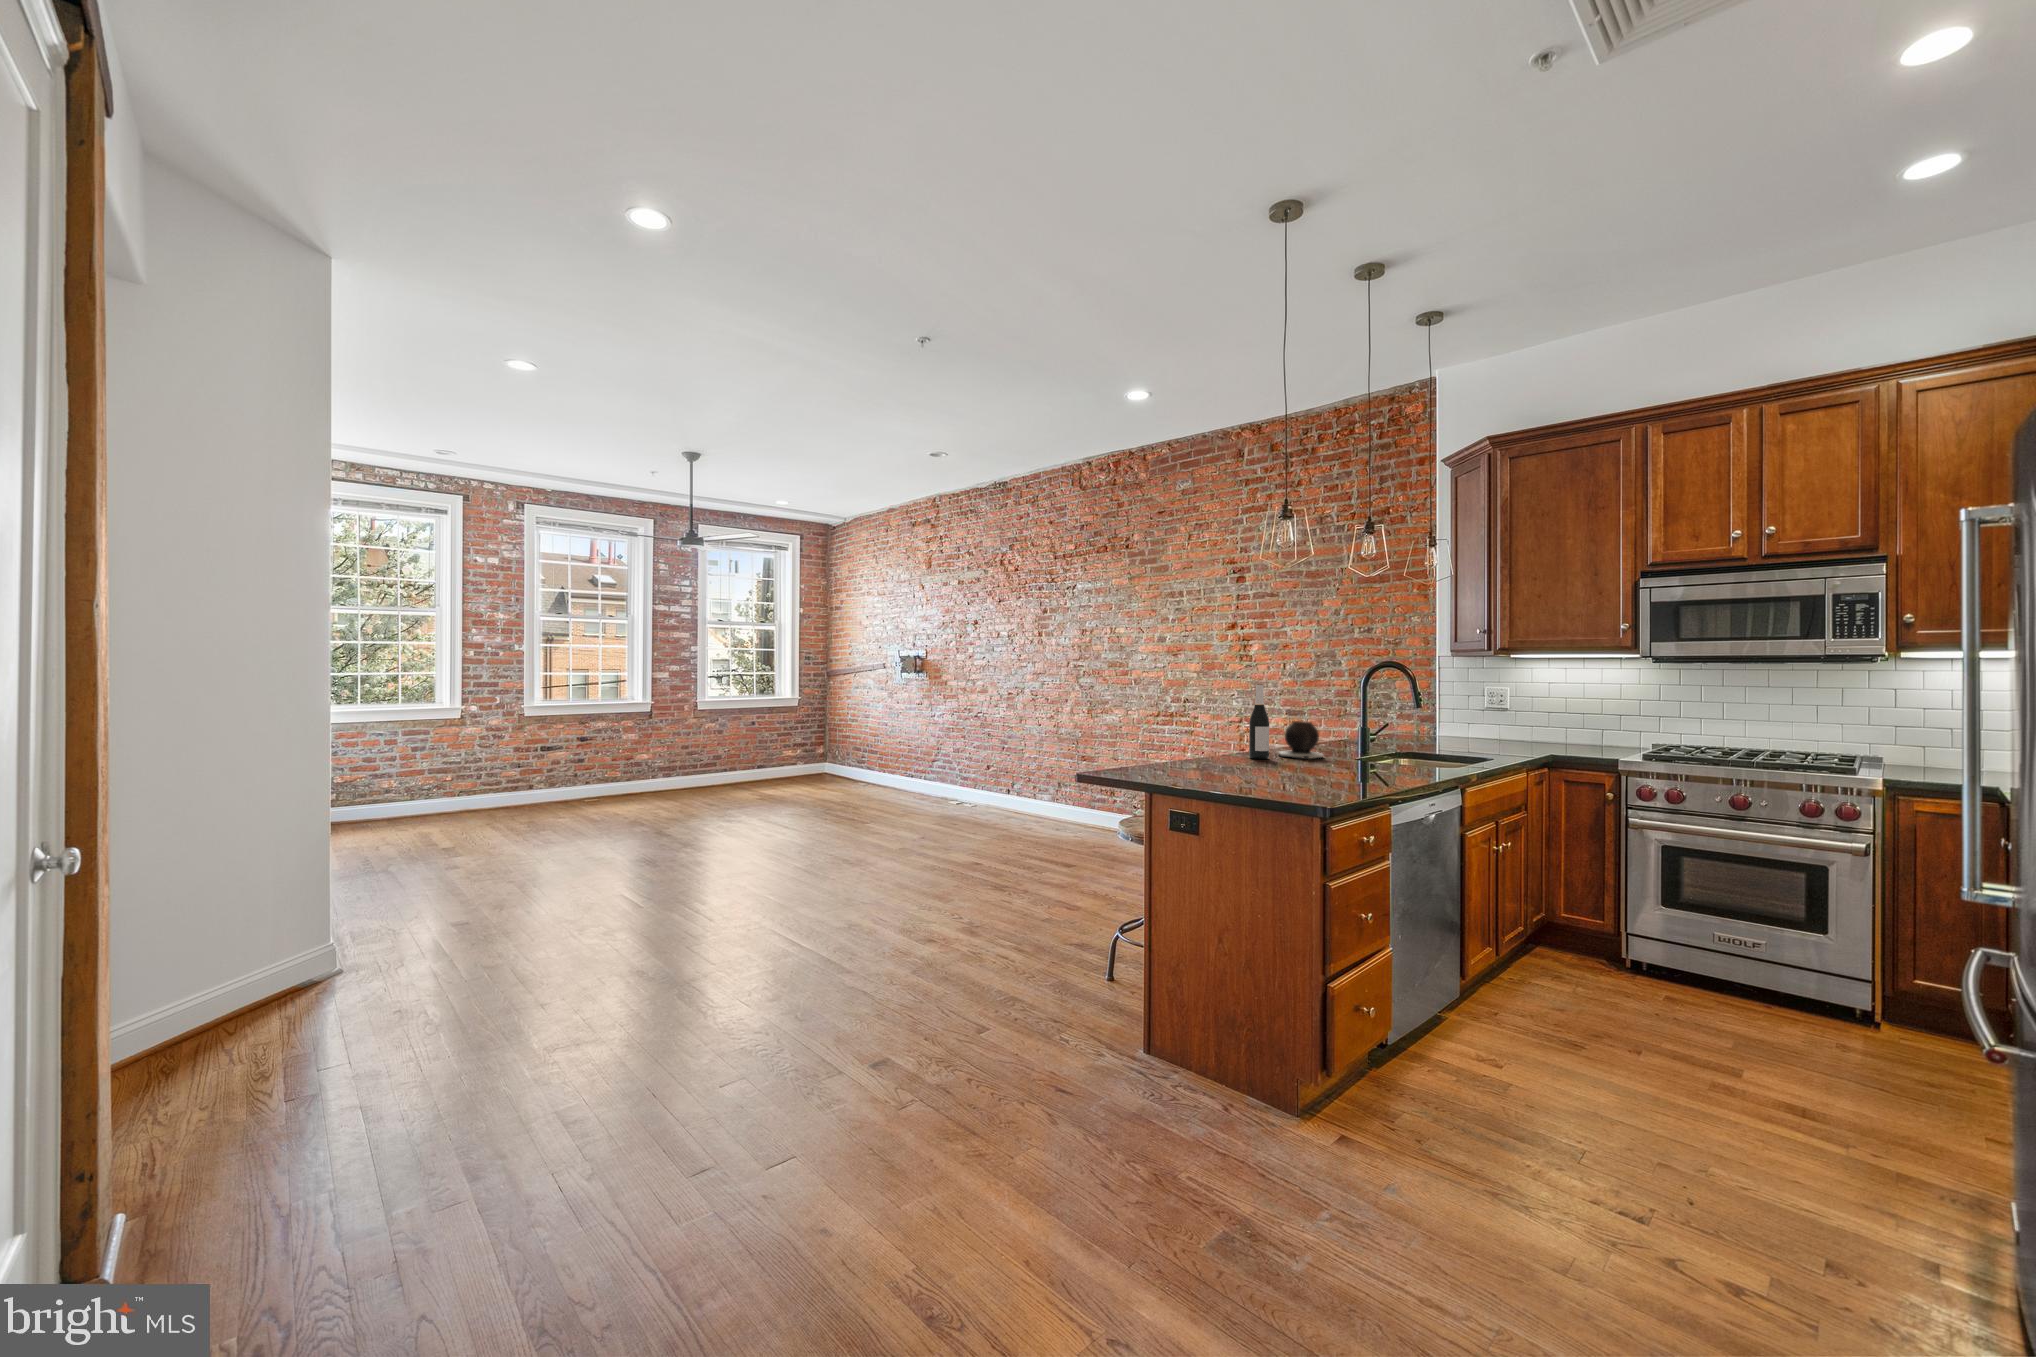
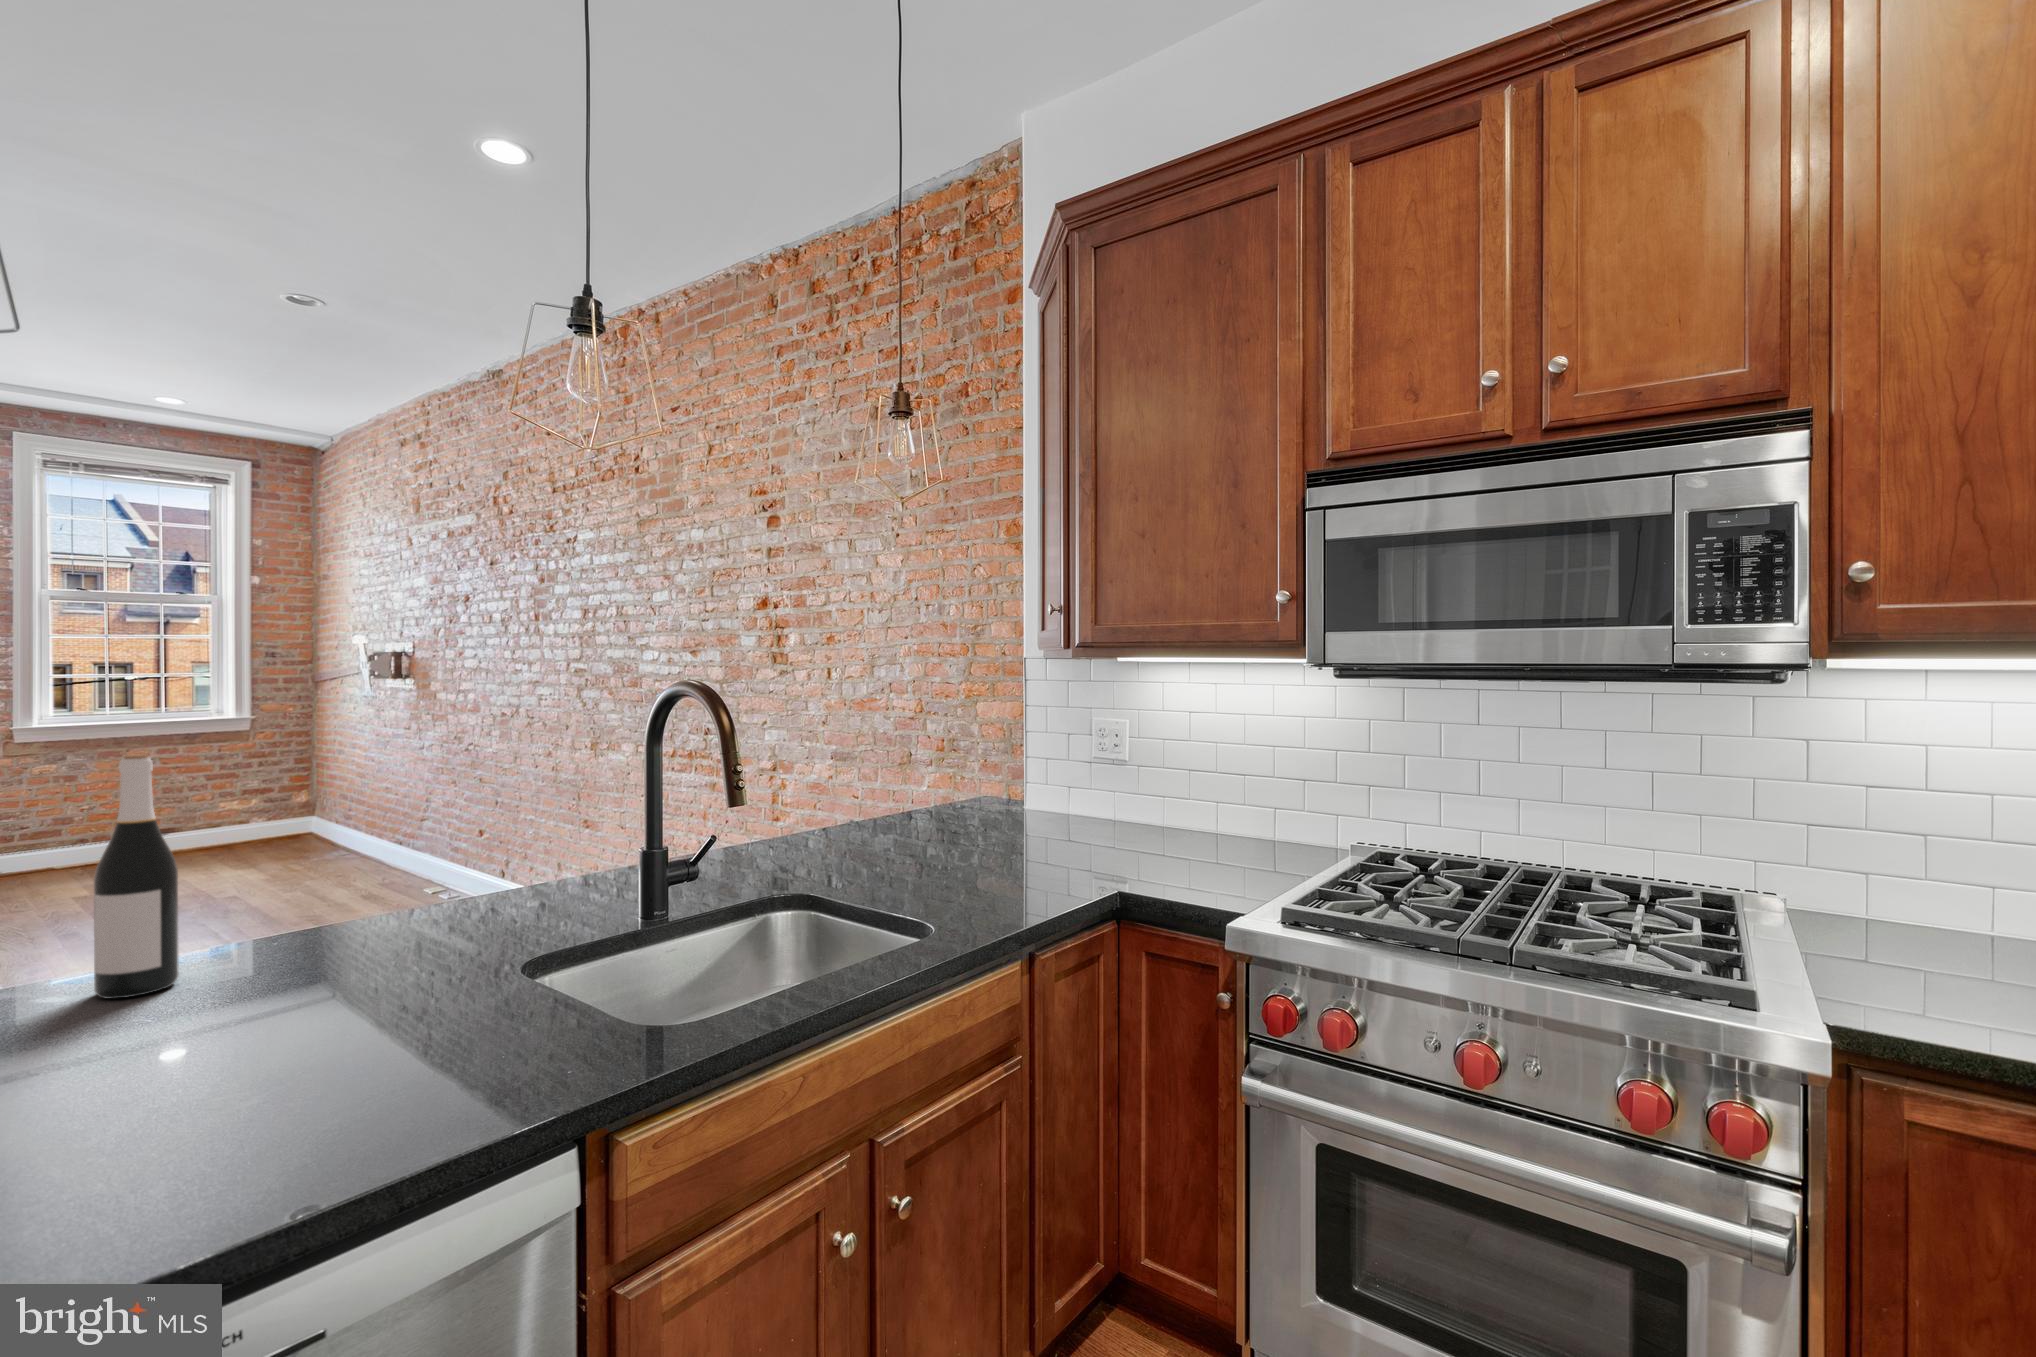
vase: present [1279,721,1323,759] -> none [268,853,427,979]

